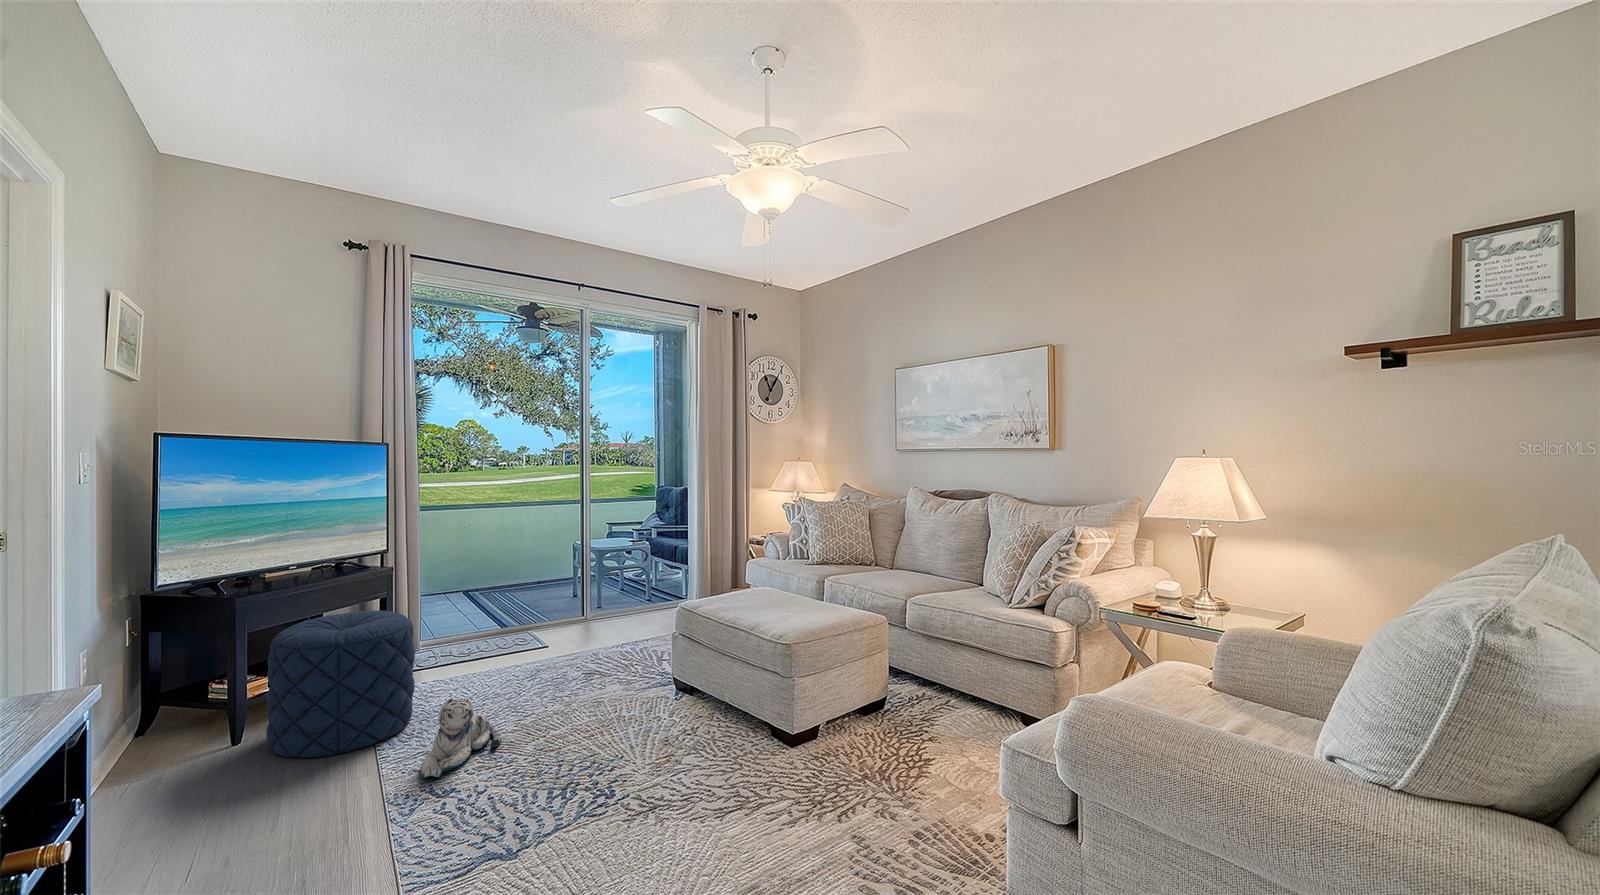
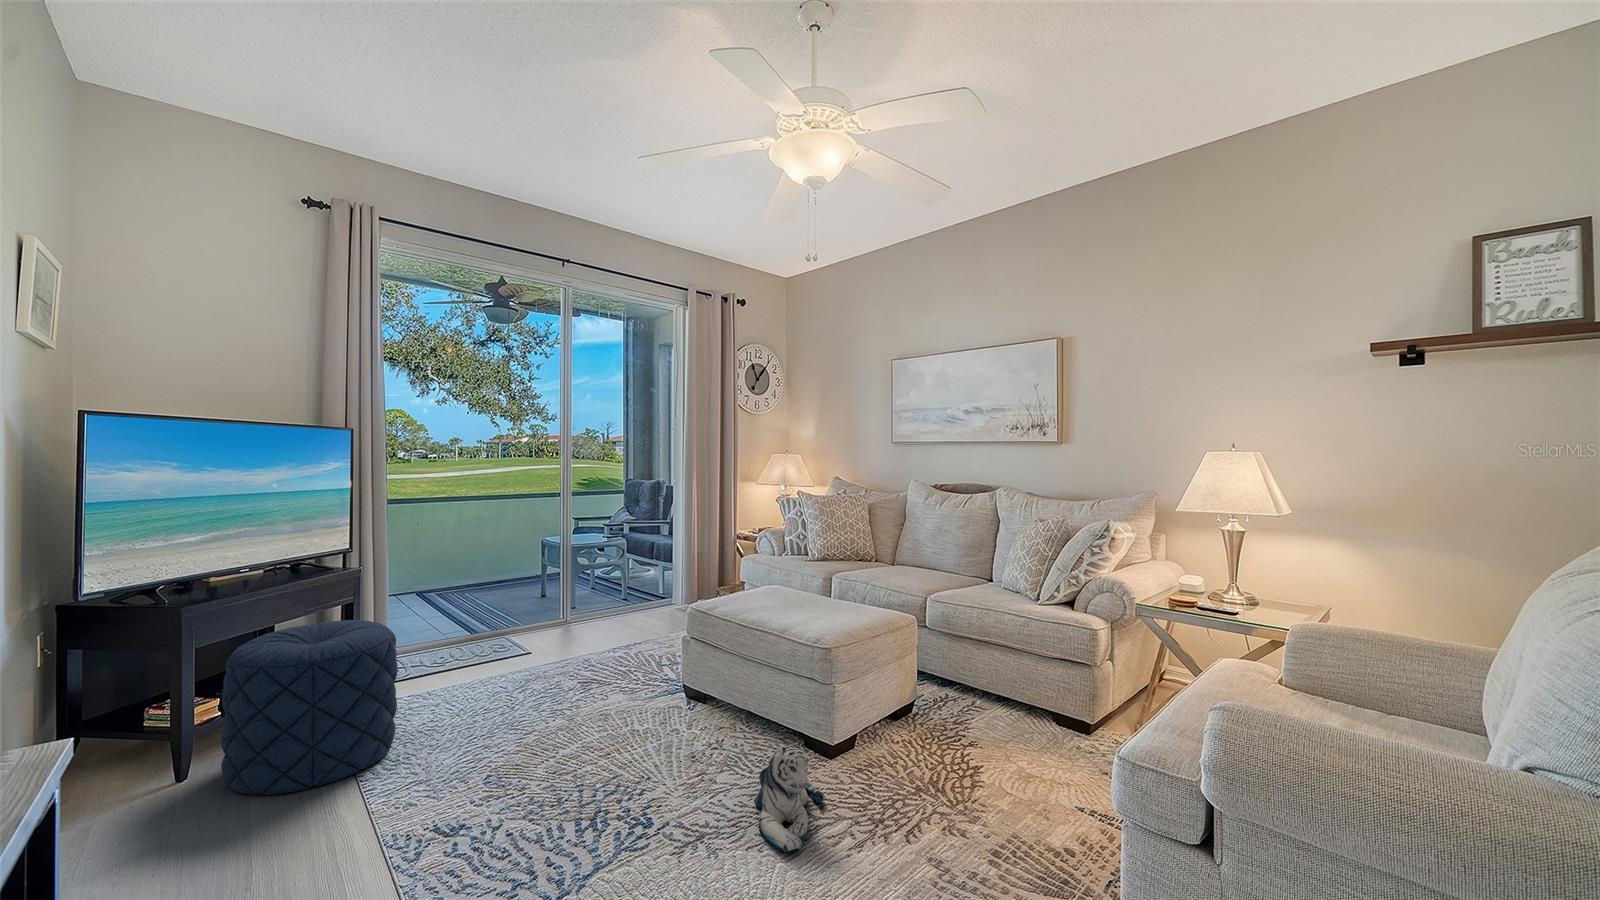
plush toy: present [421,699,502,779] -> present [754,746,824,853]

